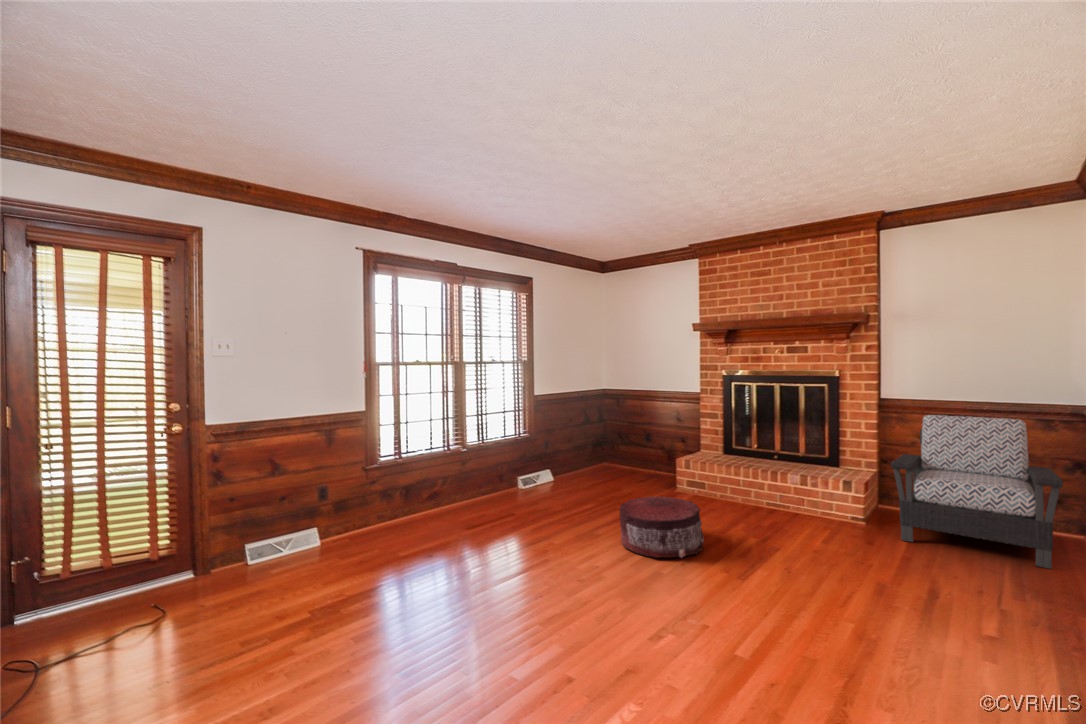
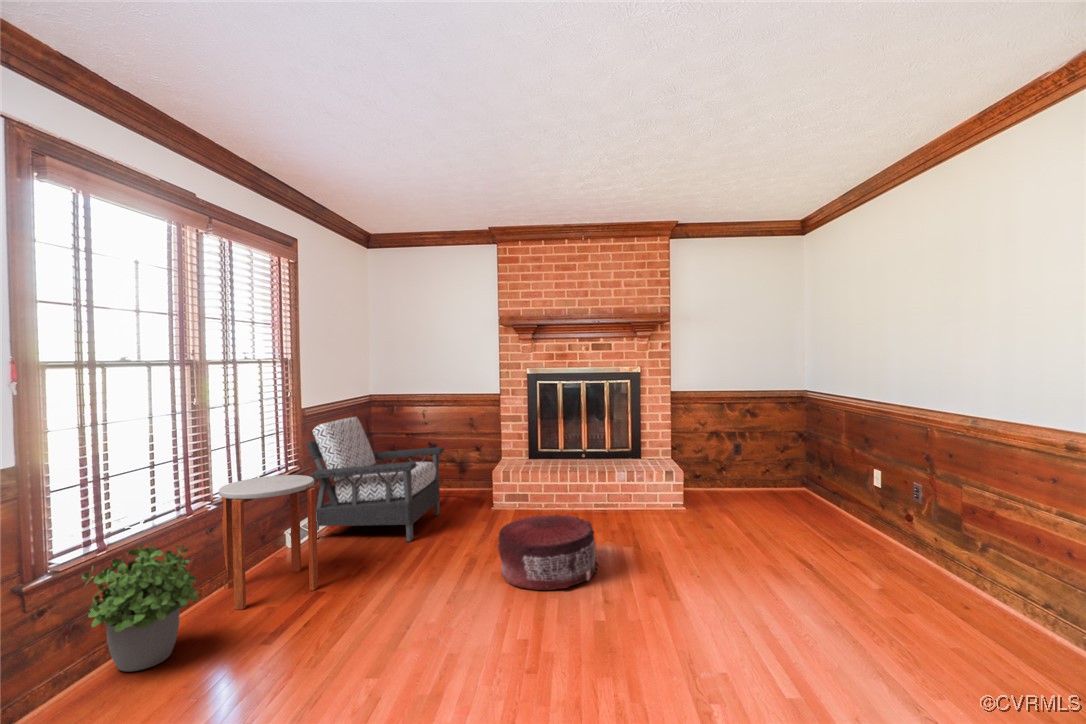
armchair: present [891,415,1063,569] -> present [307,417,444,542]
side table: none [460,438,515,516] -> present [219,475,318,610]
potted plant: none [379,466,434,532] -> present [82,545,199,671]

